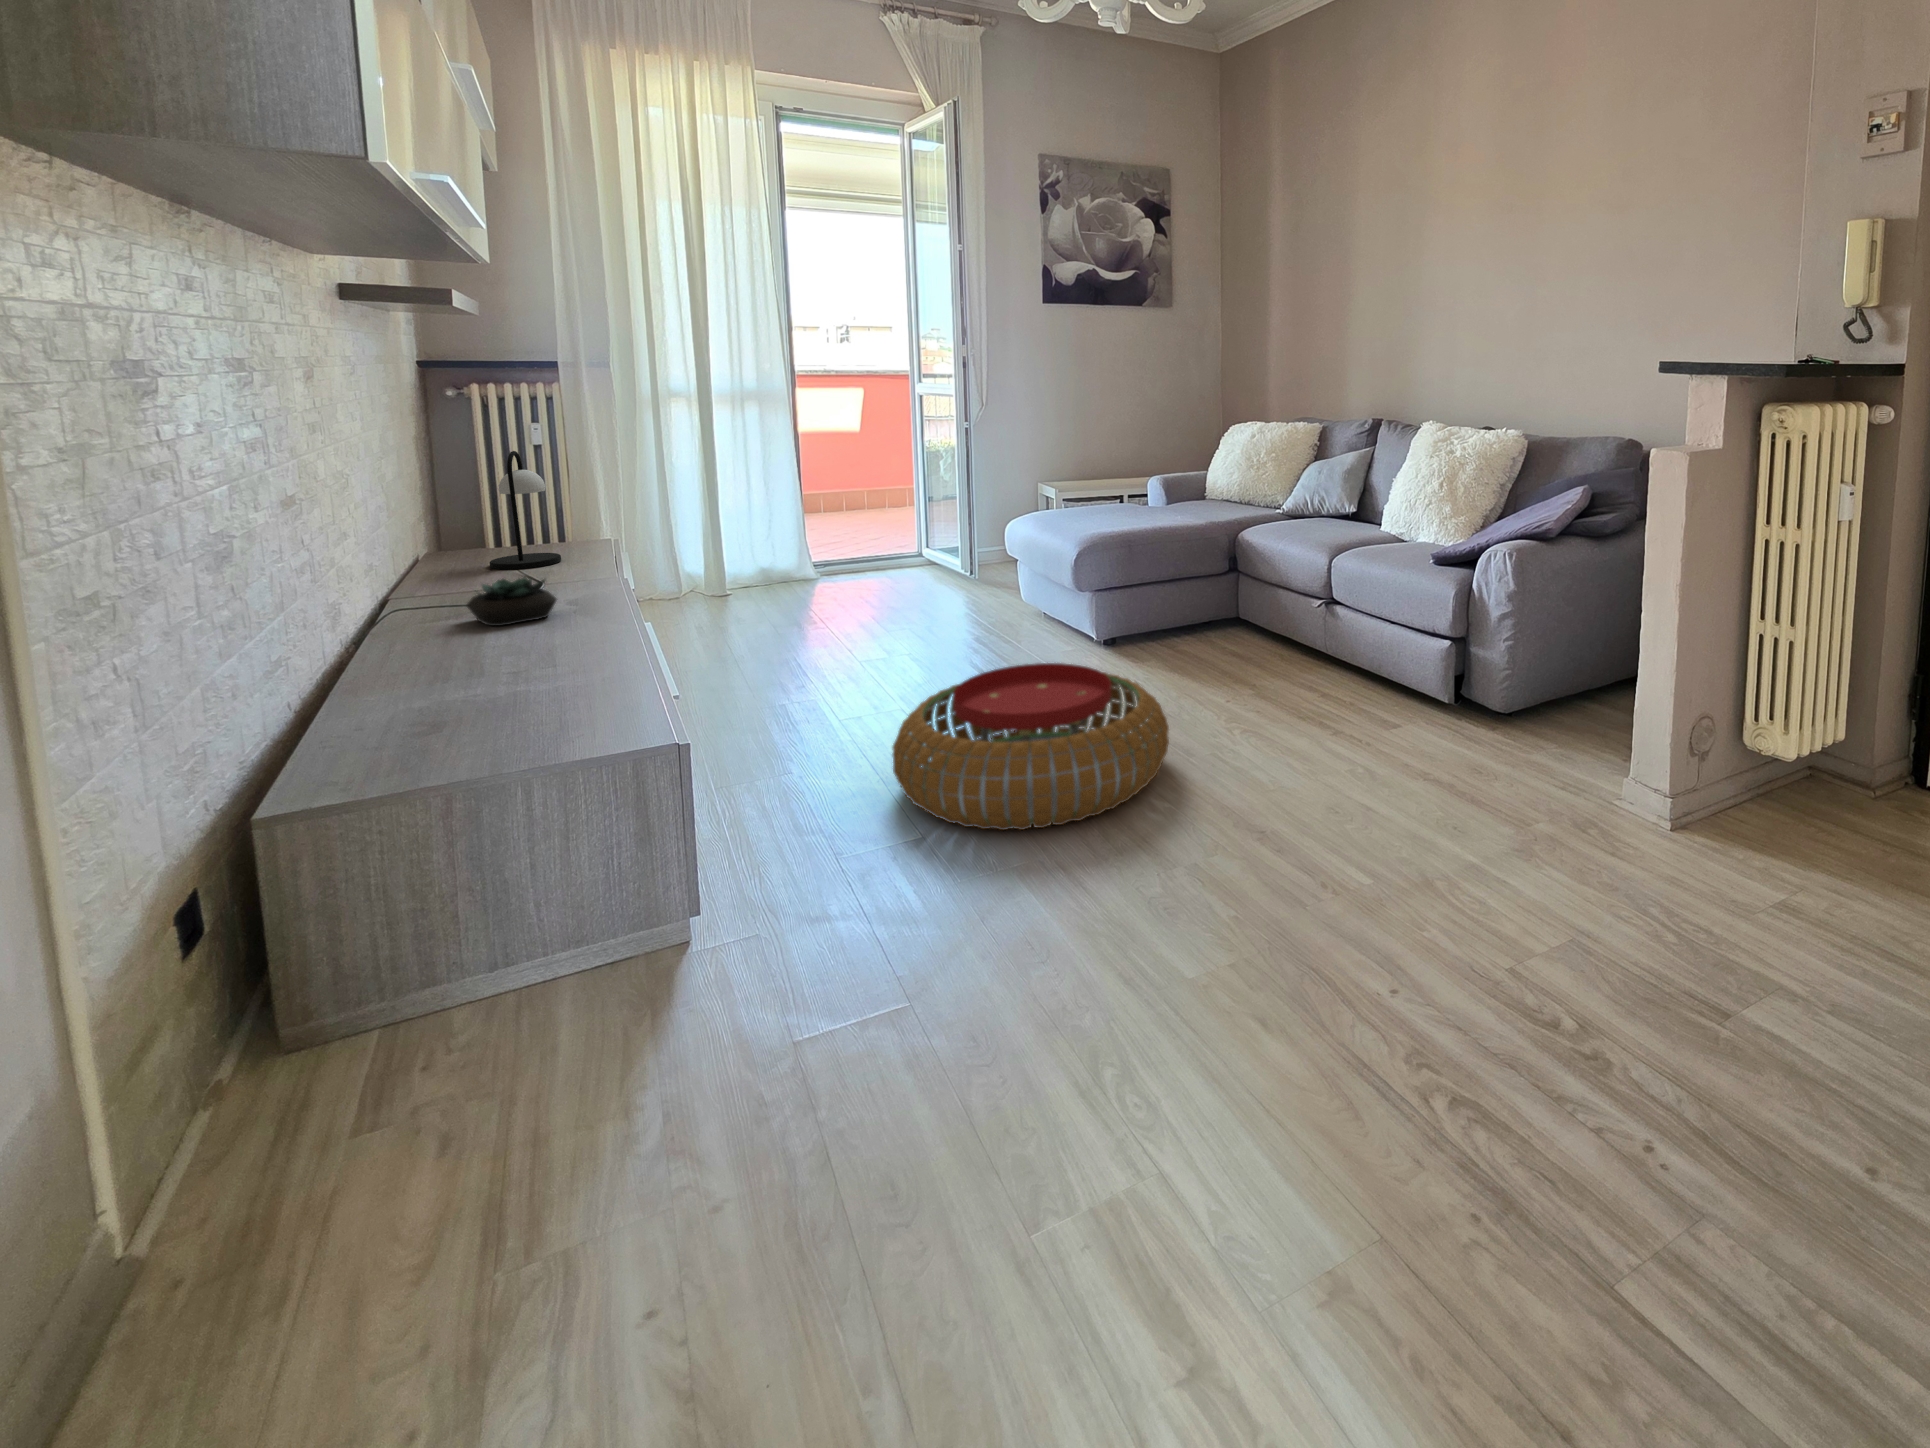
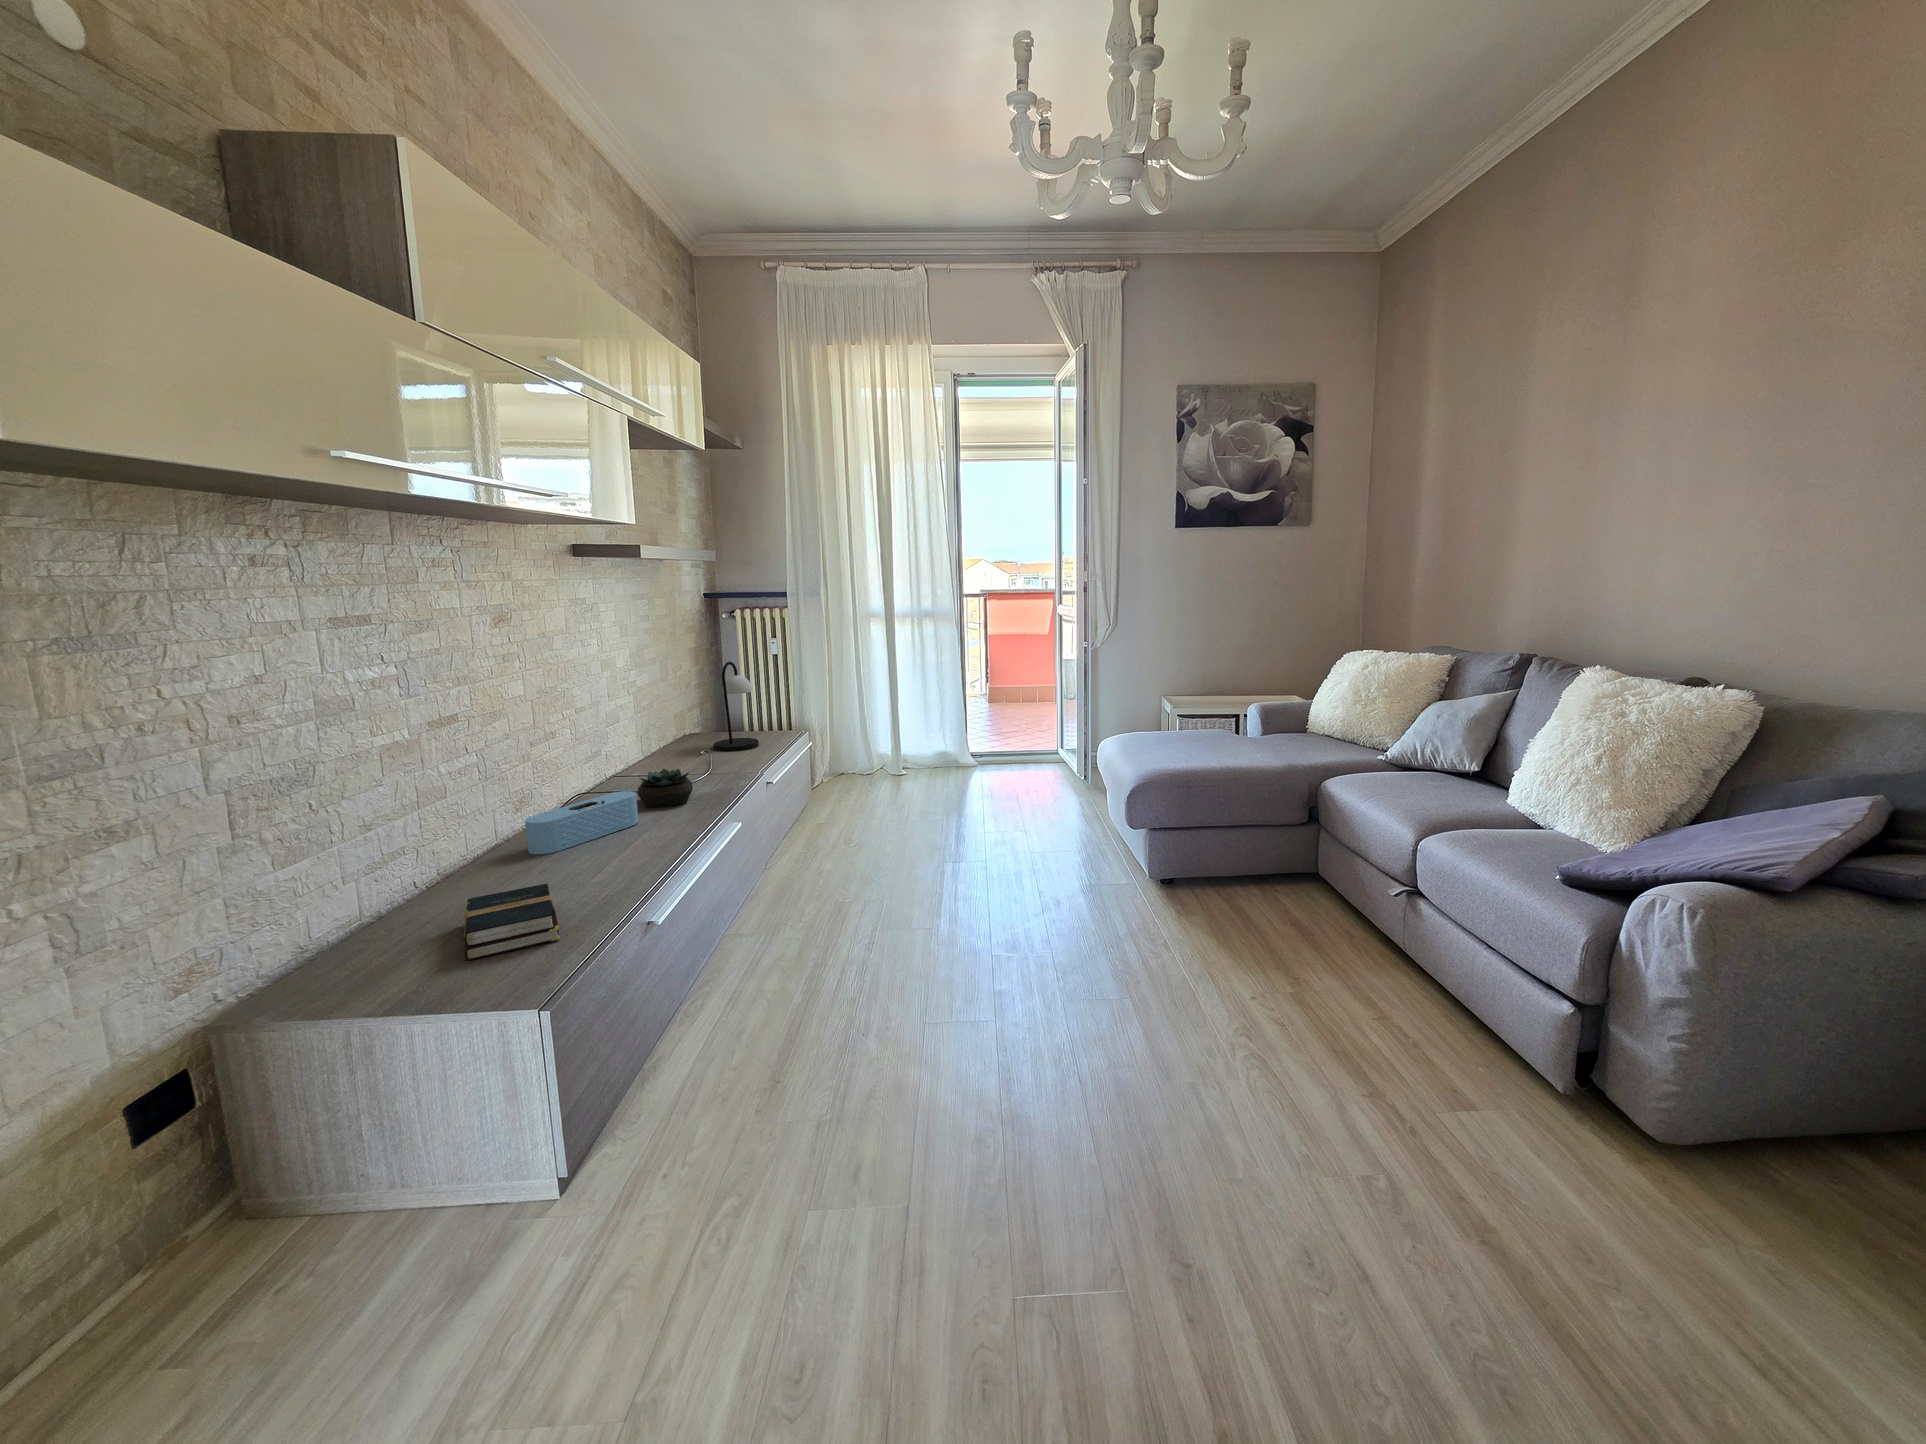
speaker: none [375,601,509,681] -> present [525,791,638,855]
pouf: present [892,663,1169,830] -> none [841,923,1134,1139]
hardback book: none [420,681,588,755] -> present [464,884,560,960]

